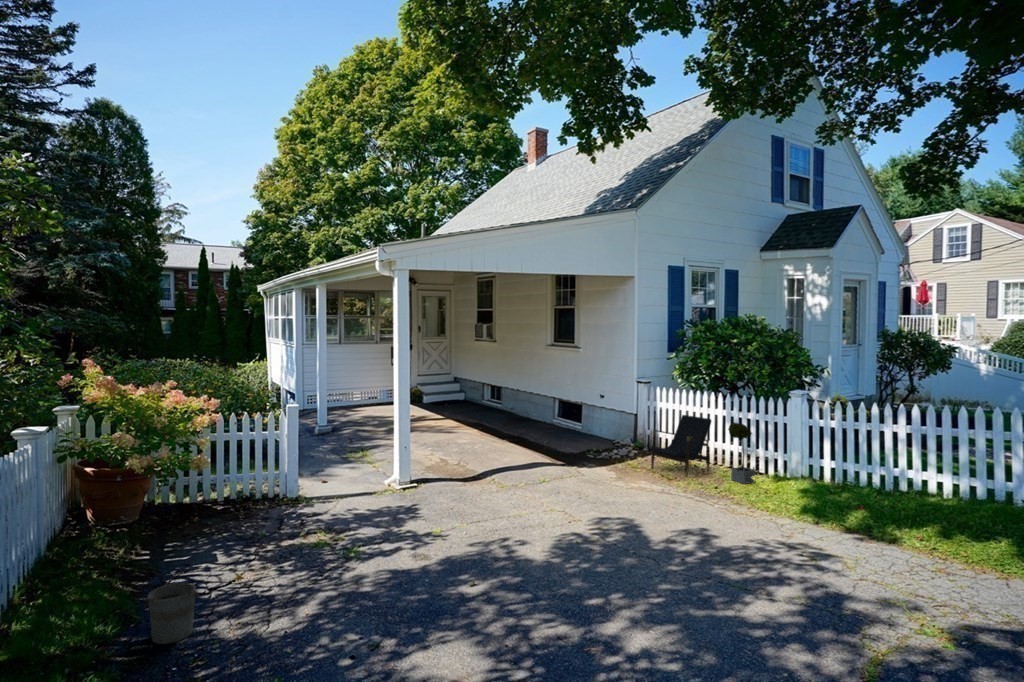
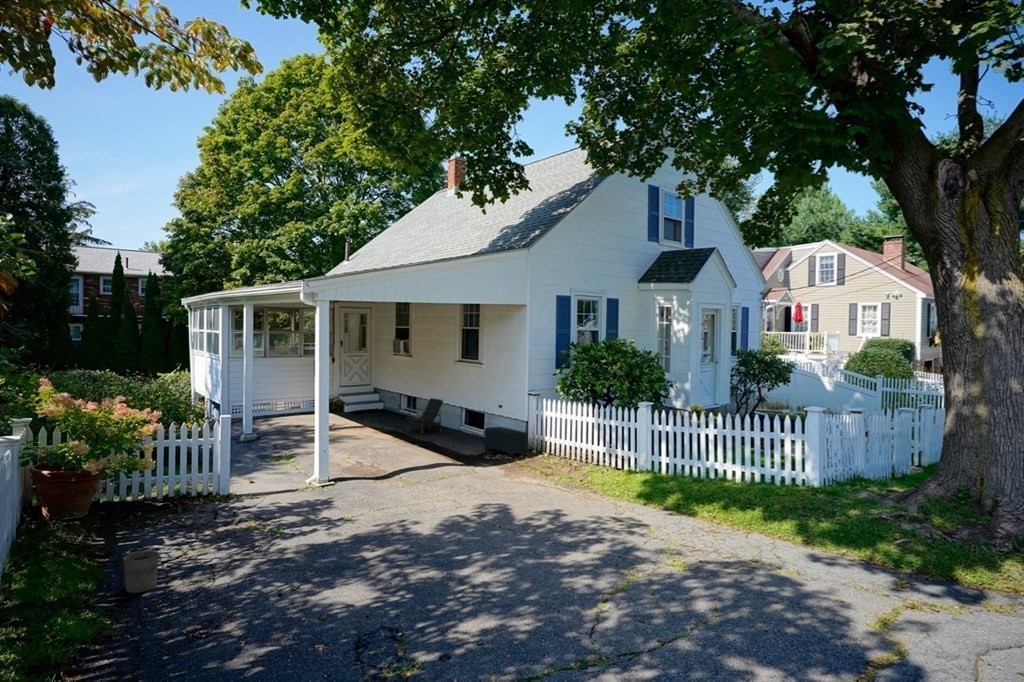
lounge chair: present [650,415,711,477] -> present [405,398,443,433]
bench: none [585,419,638,454] -> present [484,427,528,457]
potted tree: present [728,422,755,484] -> none [593,428,613,479]

